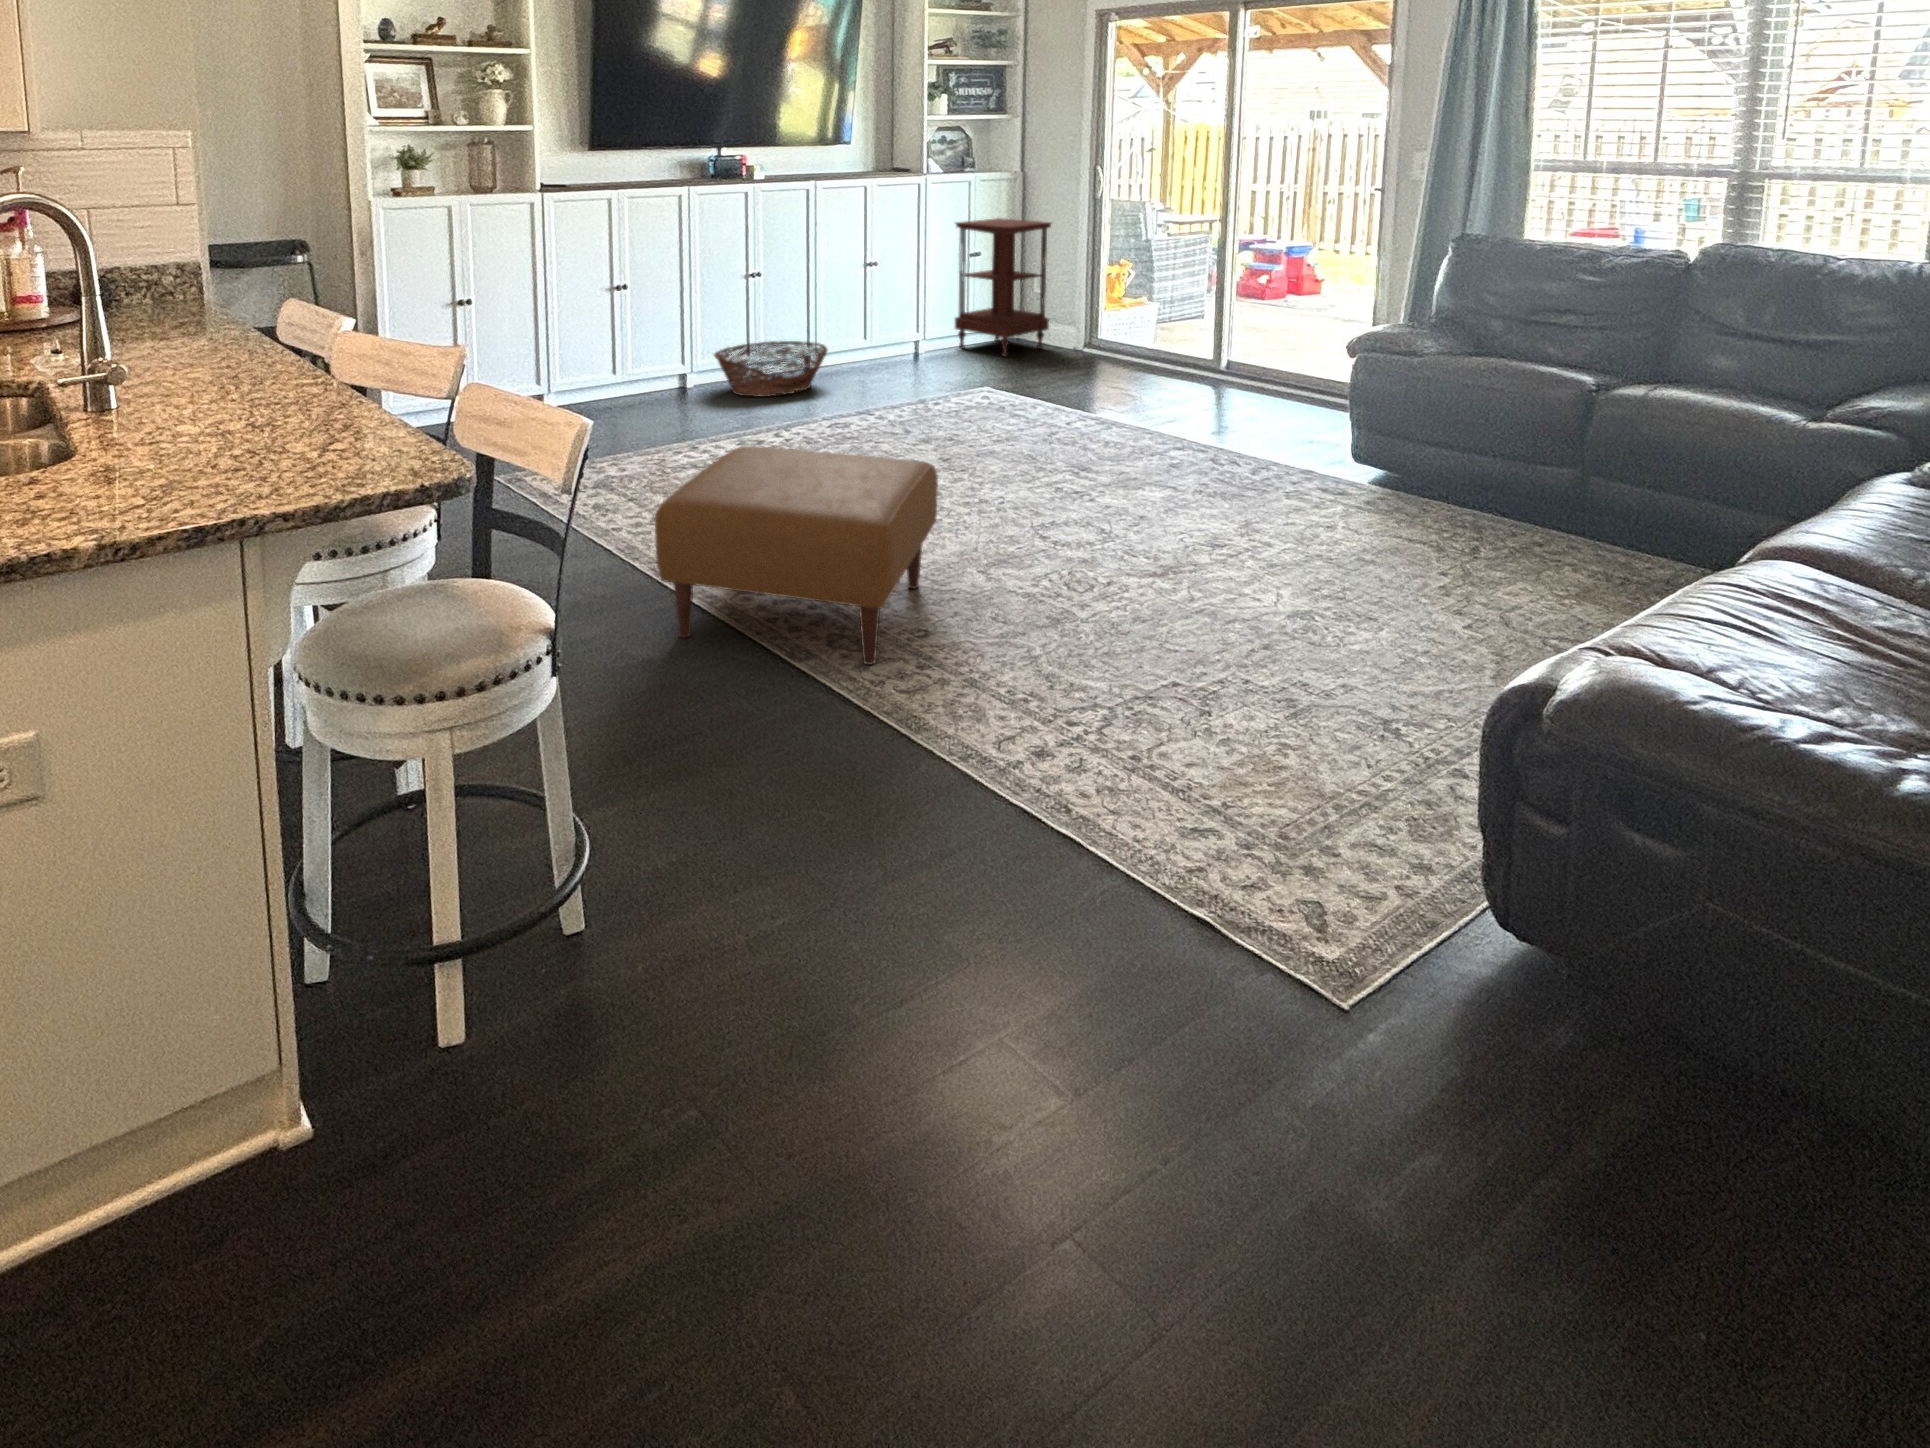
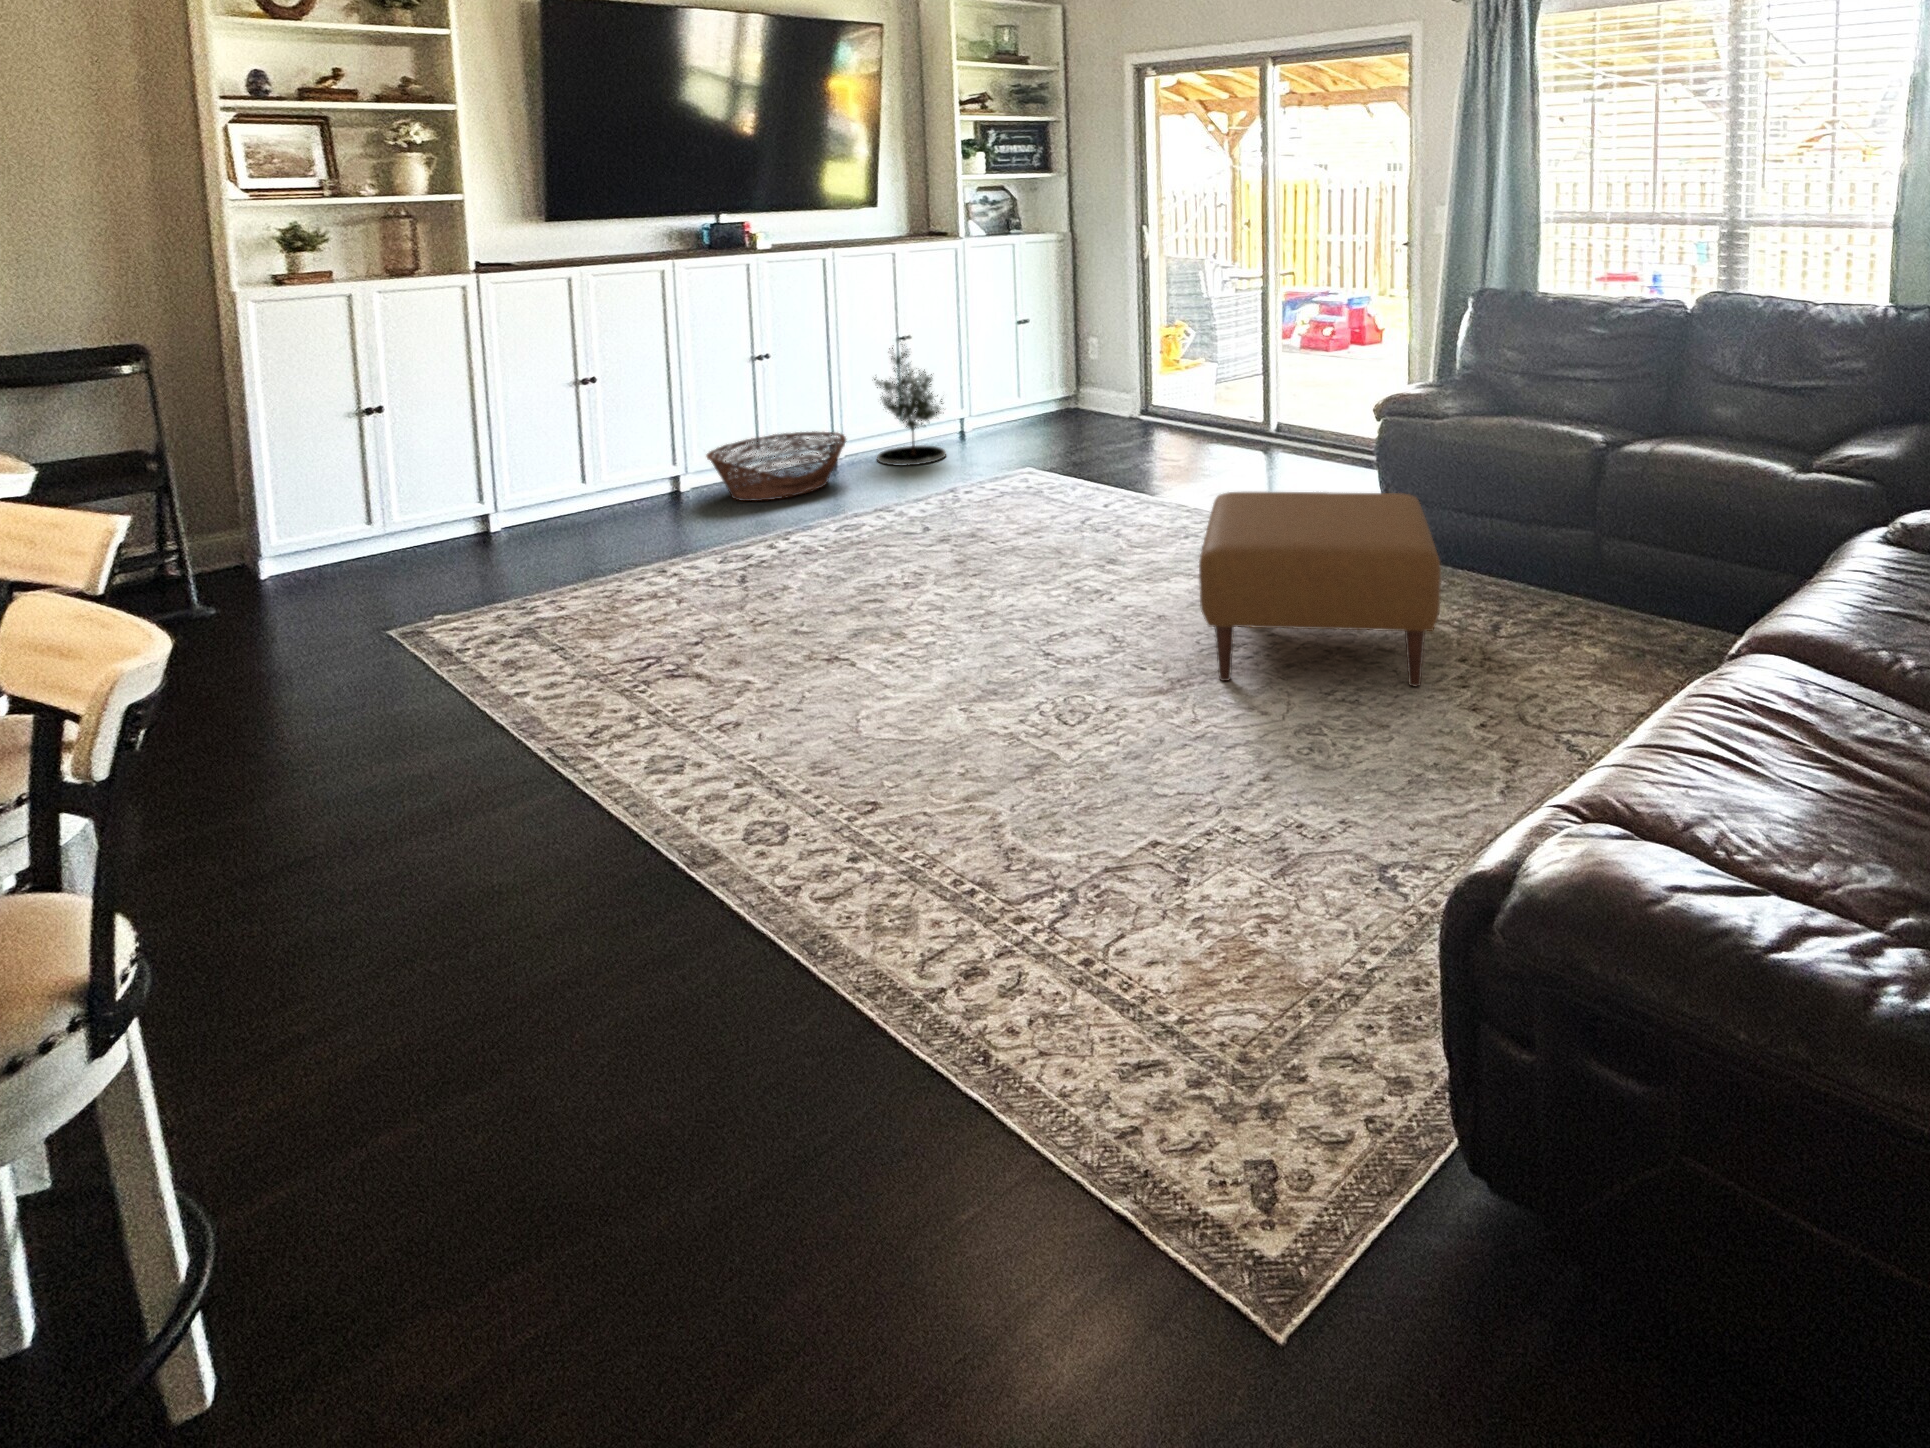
side table: present [955,218,1052,356] -> none [998,282,1106,433]
potted tree: none [846,262,912,376] -> present [874,344,946,466]
ottoman: present [655,446,938,665] -> present [1199,492,1441,686]

